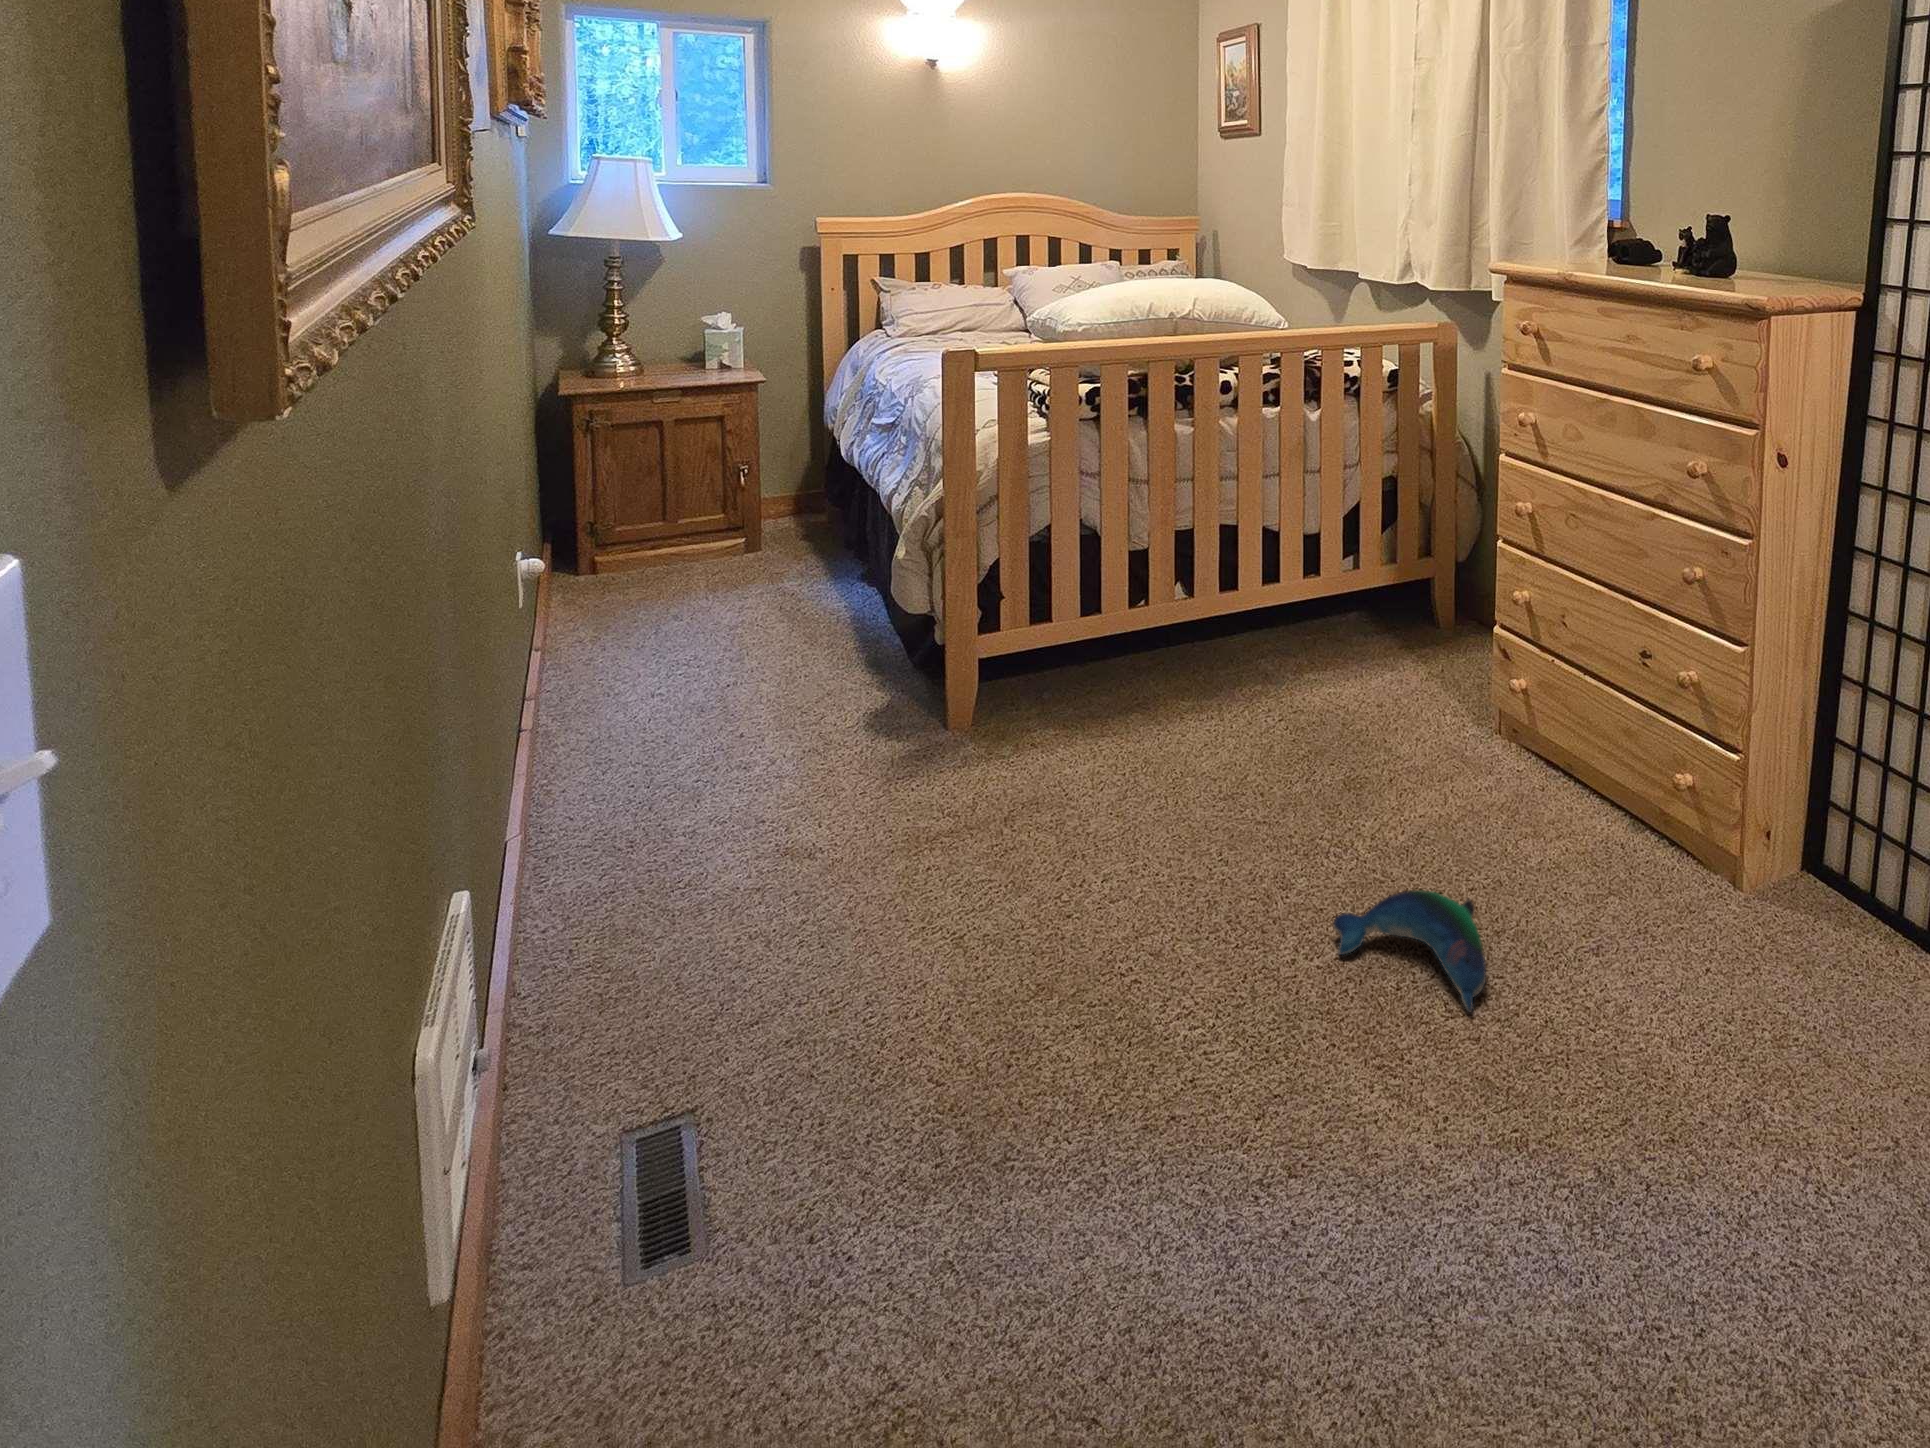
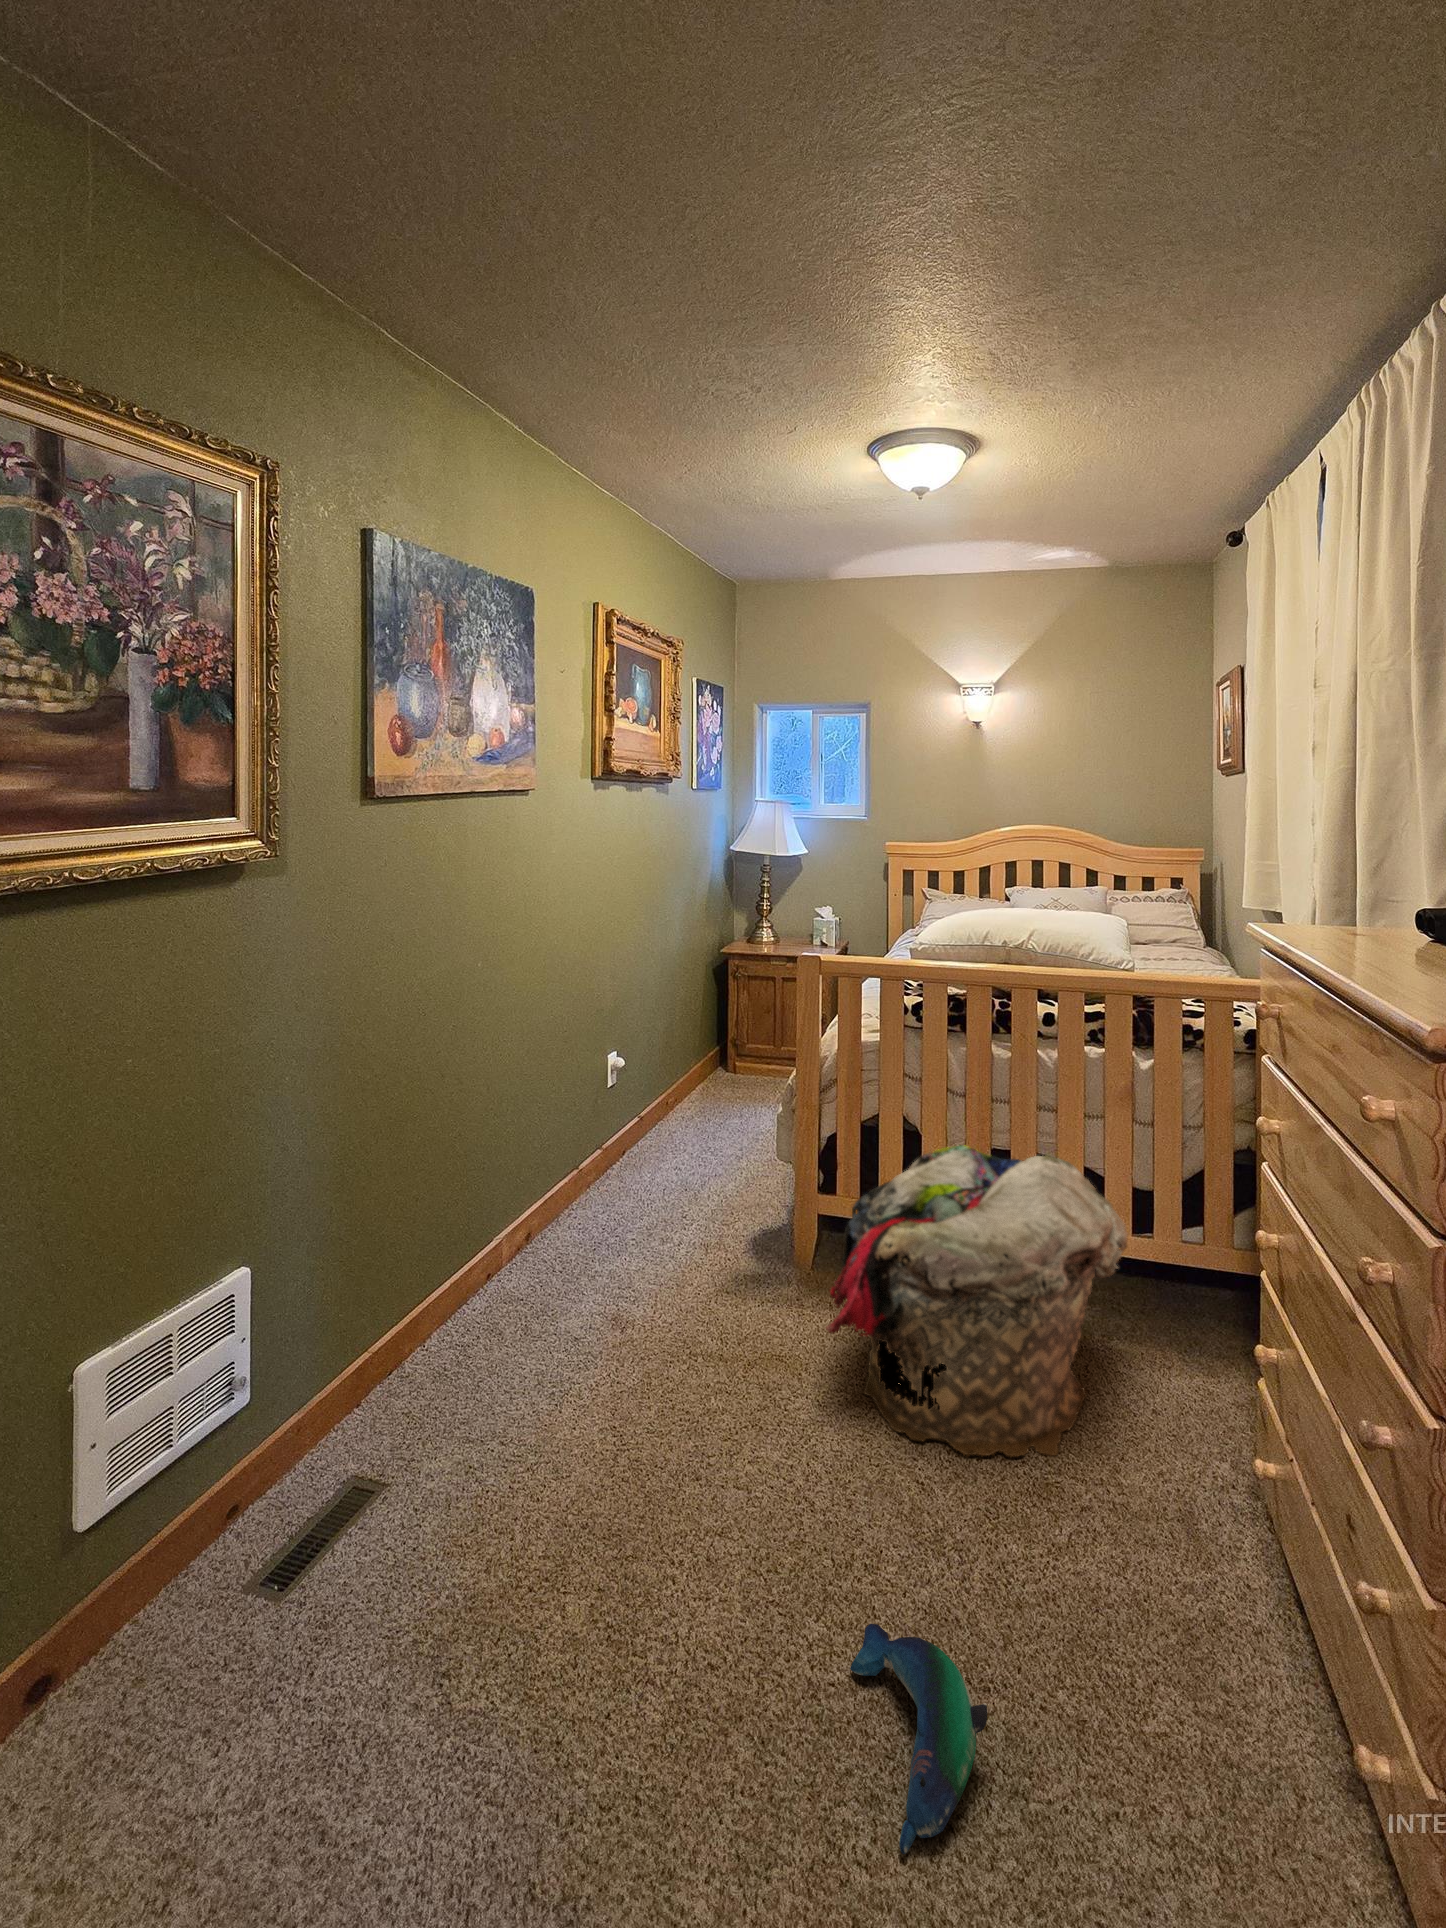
laundry basket: none [1090,511,1350,809] -> present [826,1145,1129,1457]

